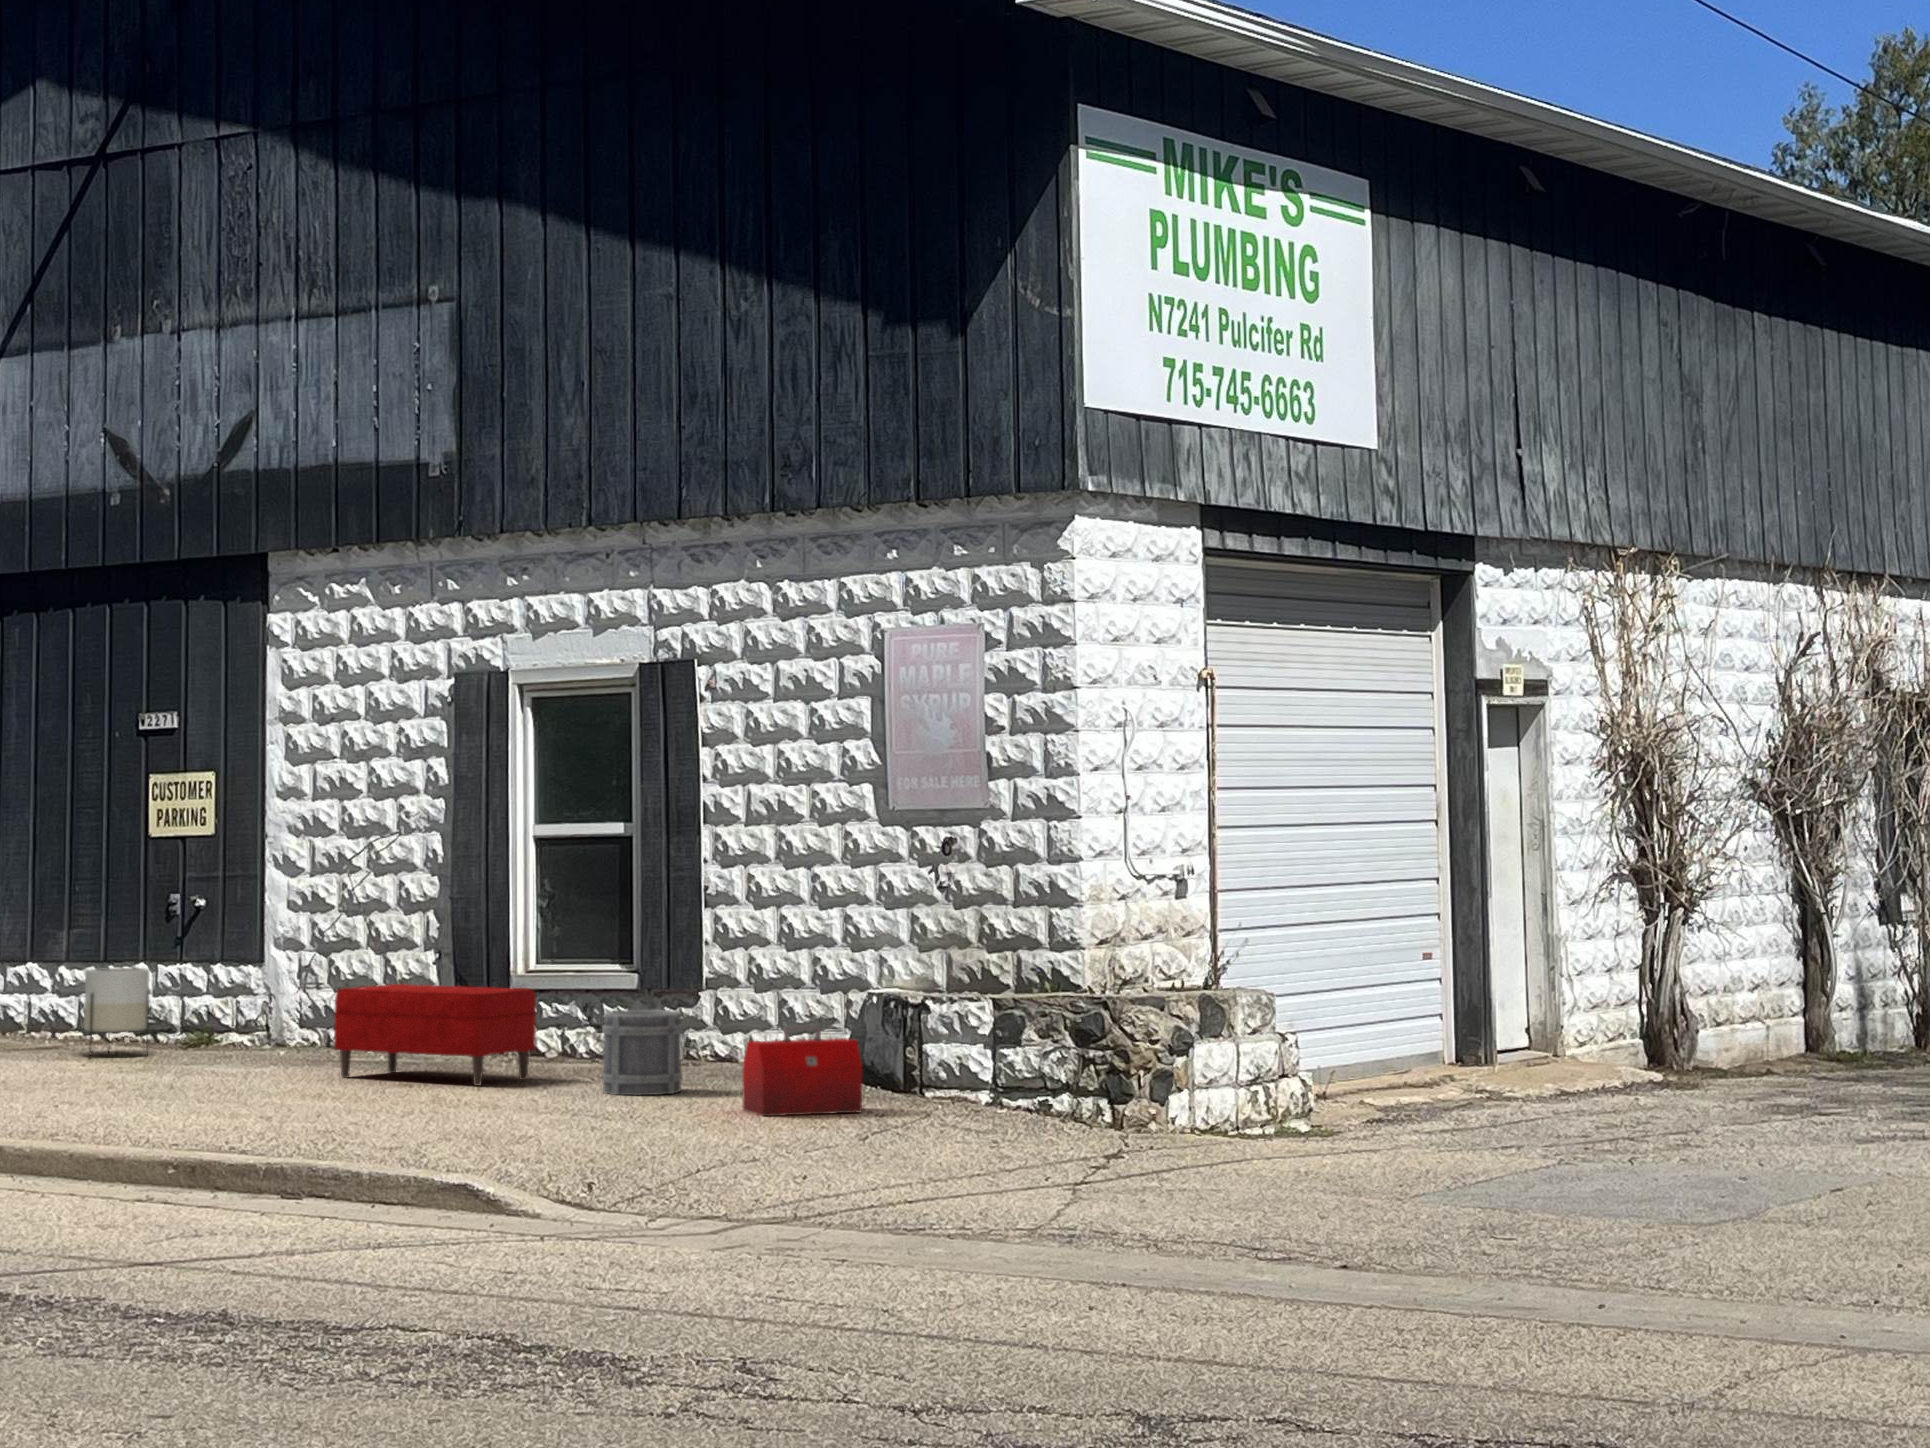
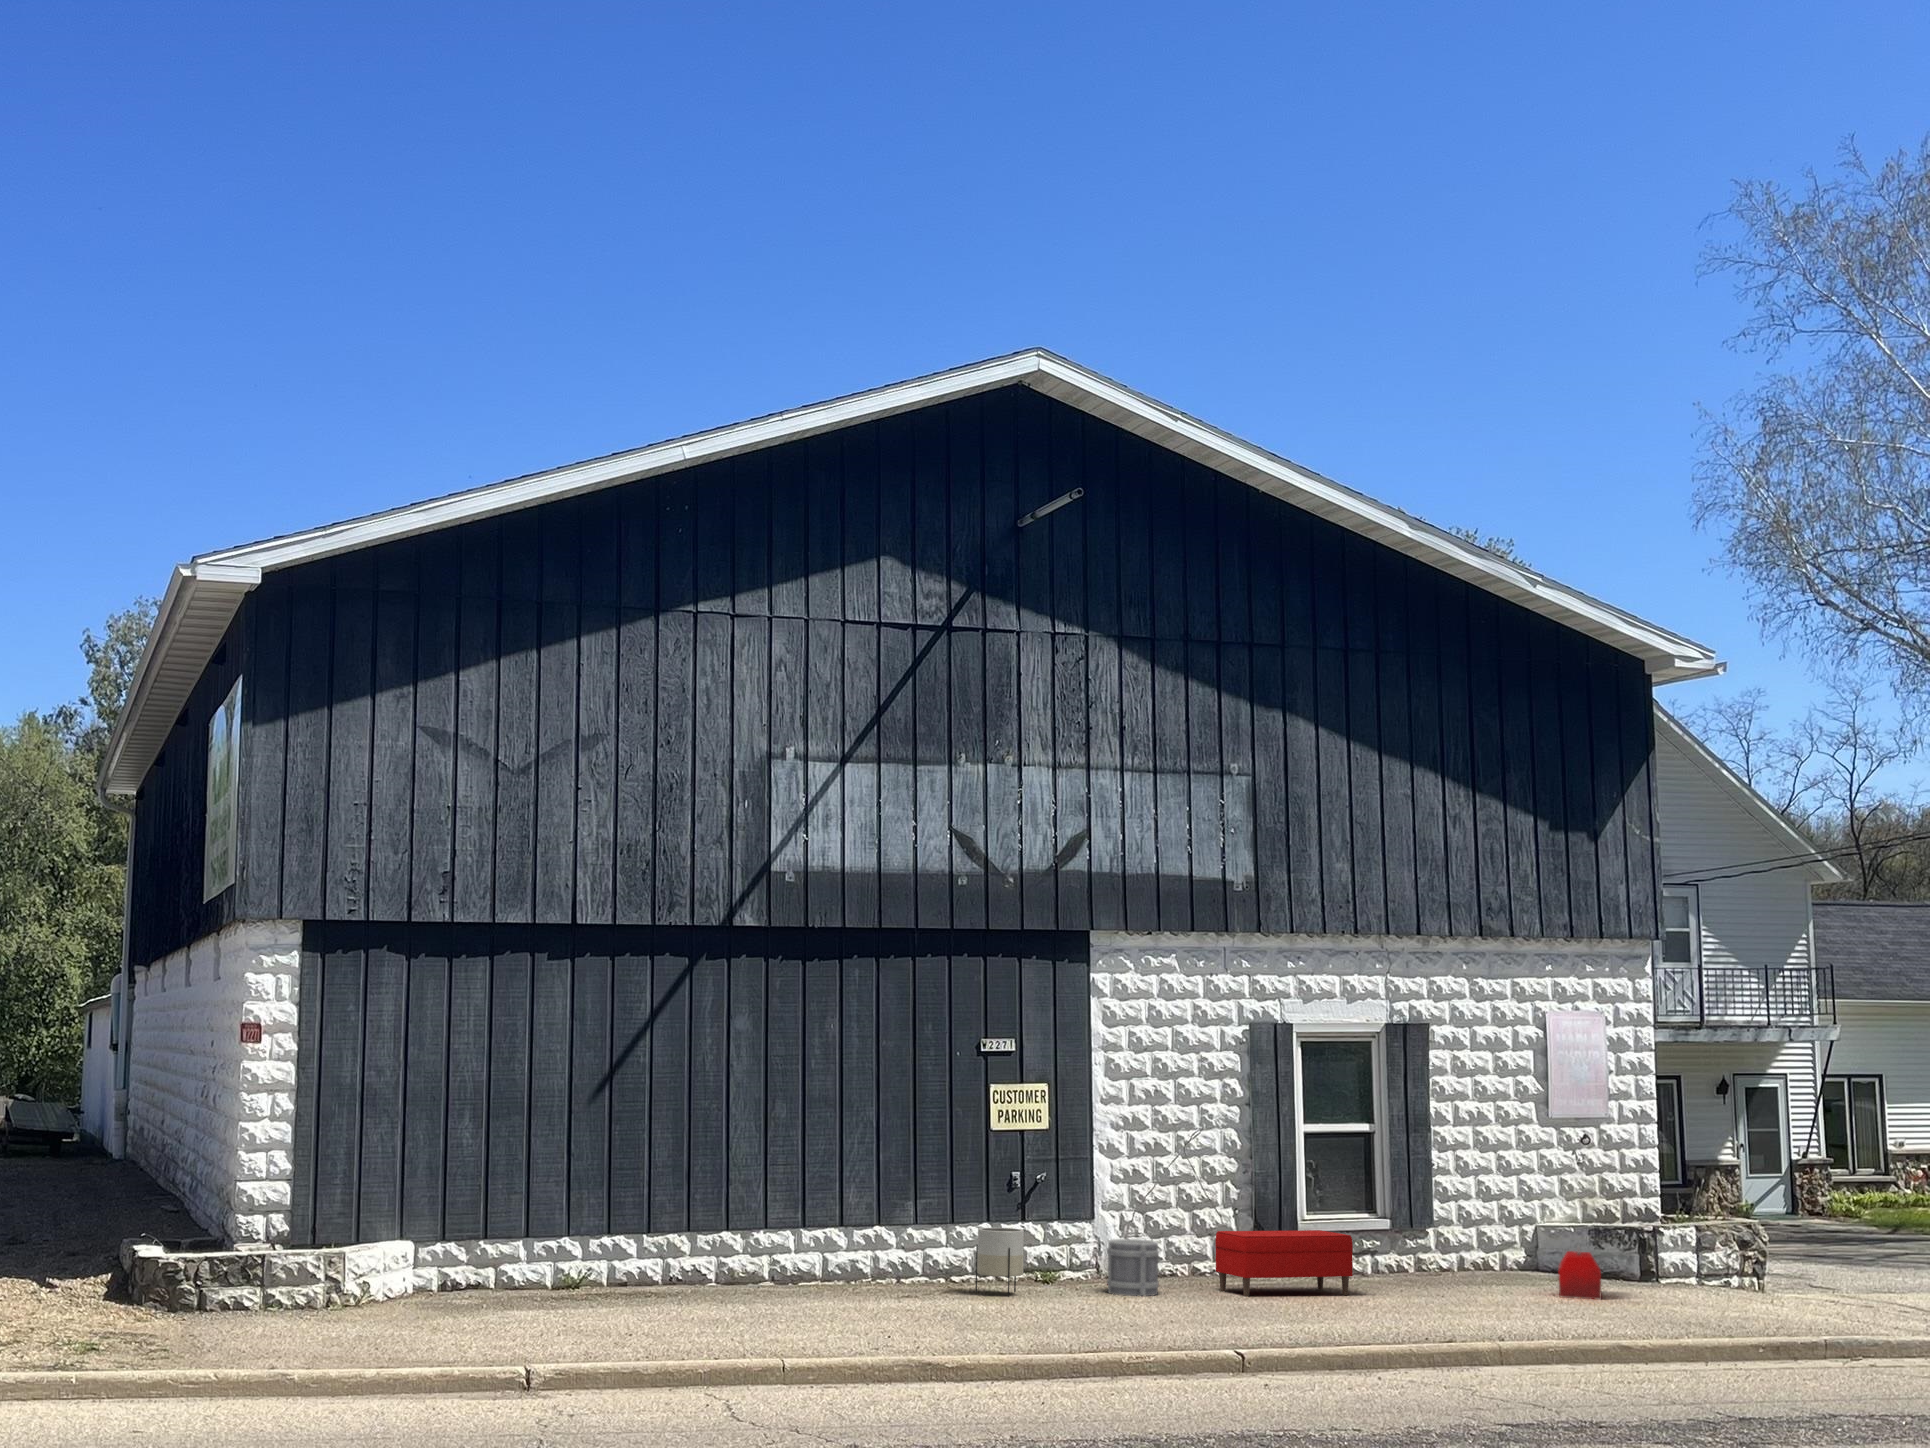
bucket: present [602,1010,683,1095] -> present [1107,1239,1159,1296]

